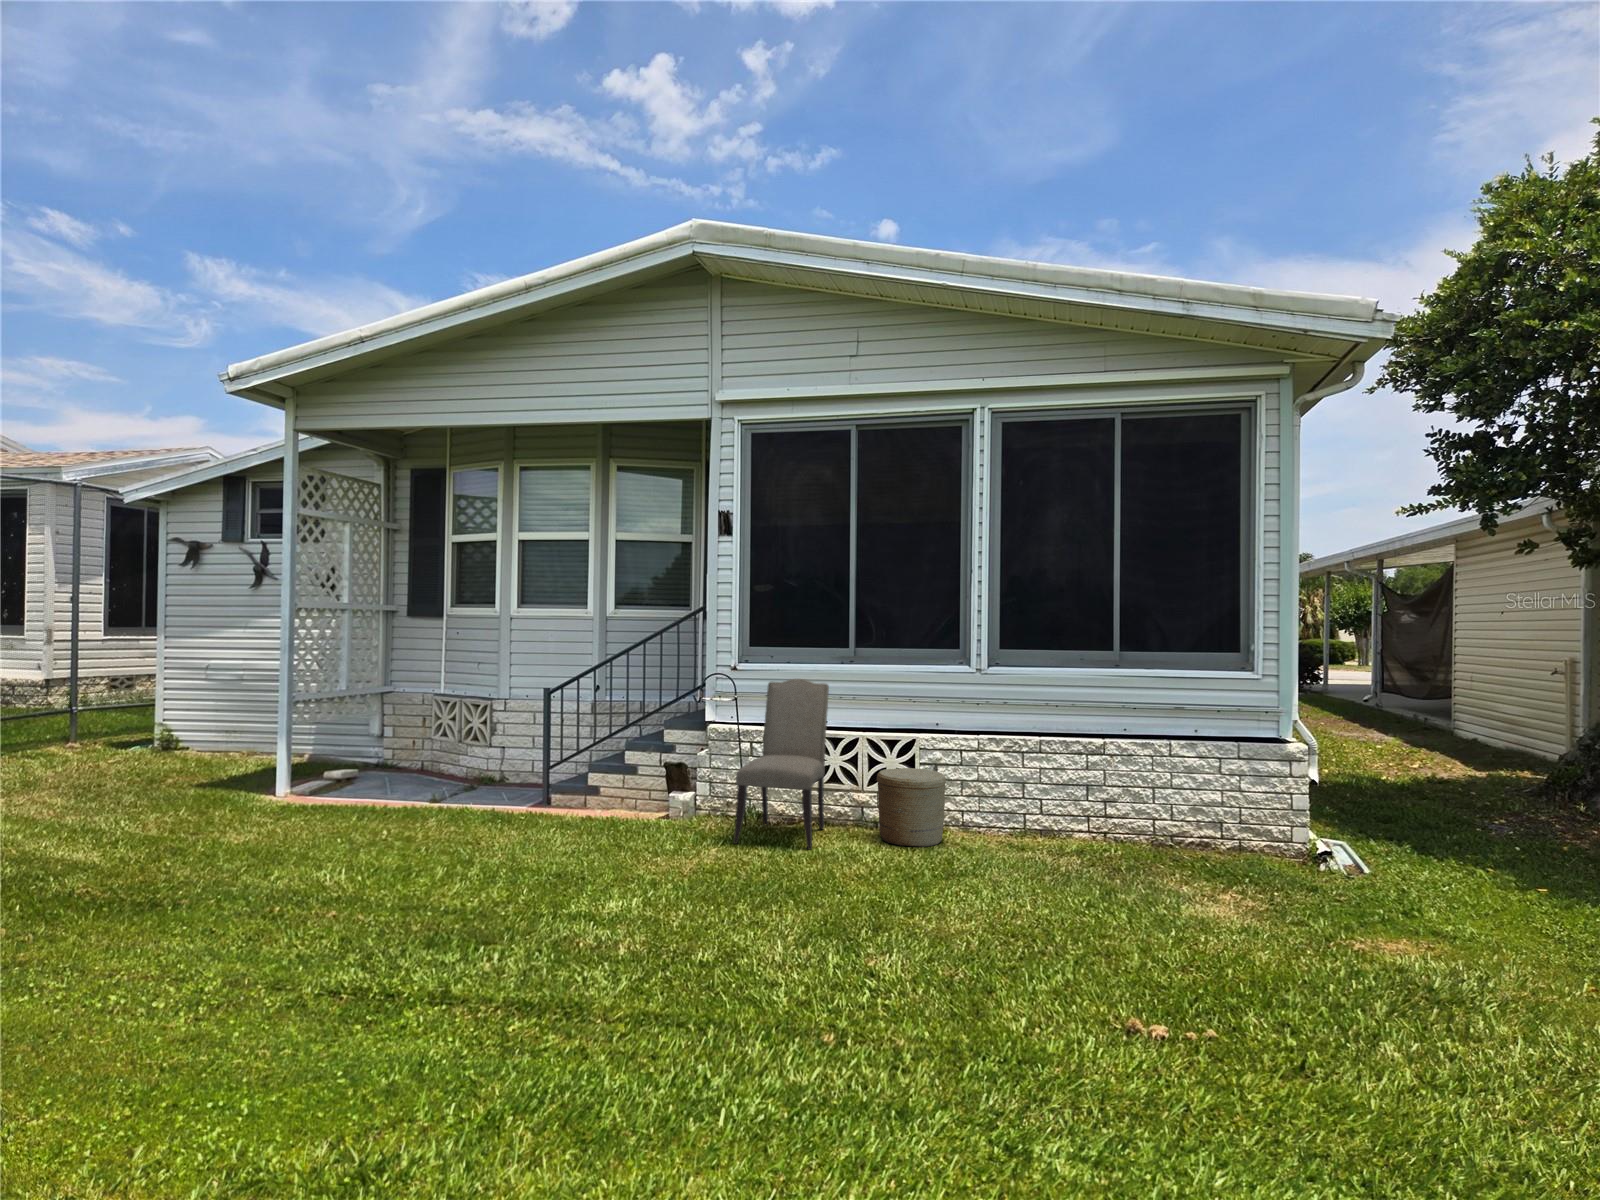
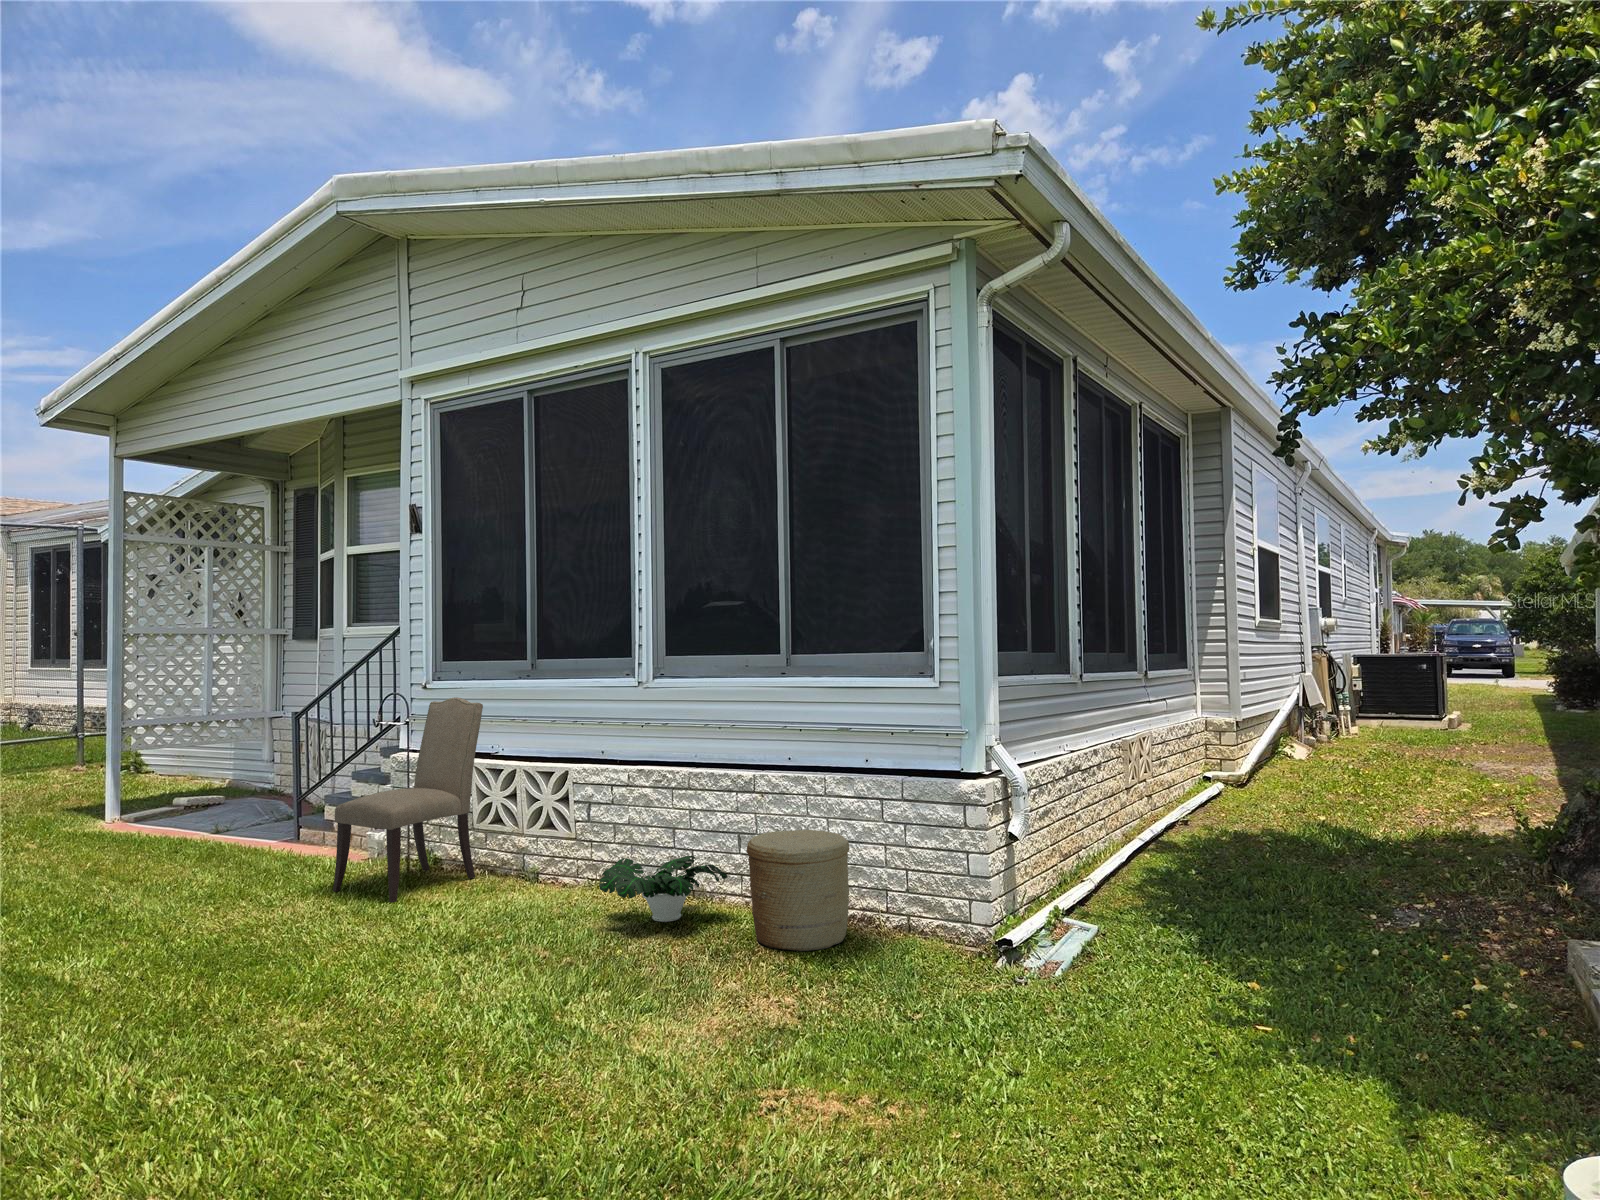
woven basket: present [877,768,946,847] -> present [747,830,849,951]
potted plant: none [1002,803,1100,853] -> present [599,856,728,922]

